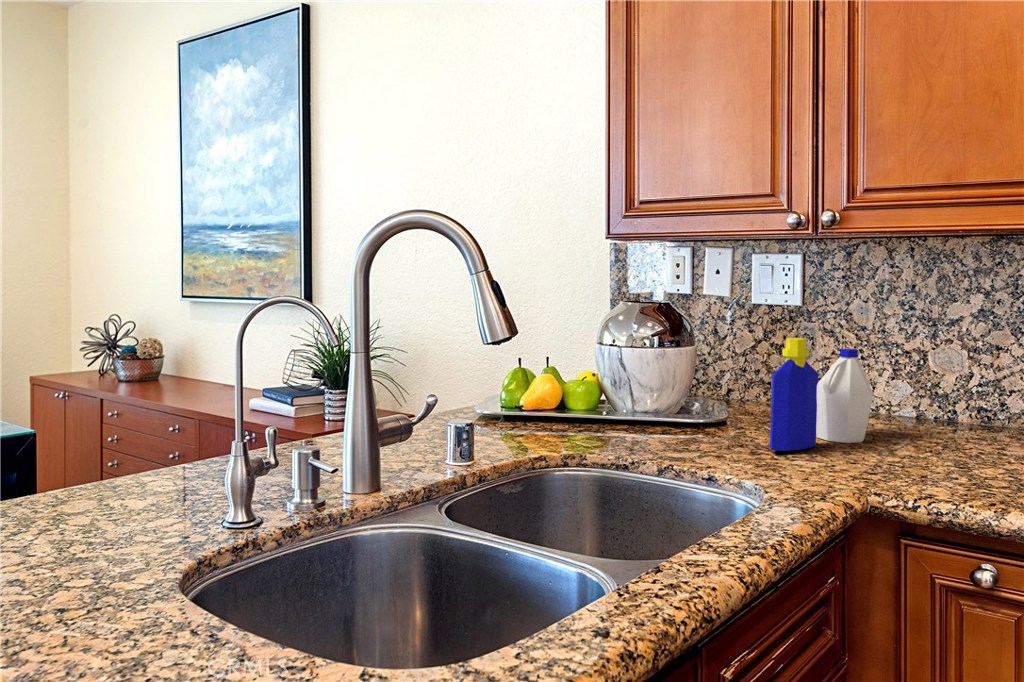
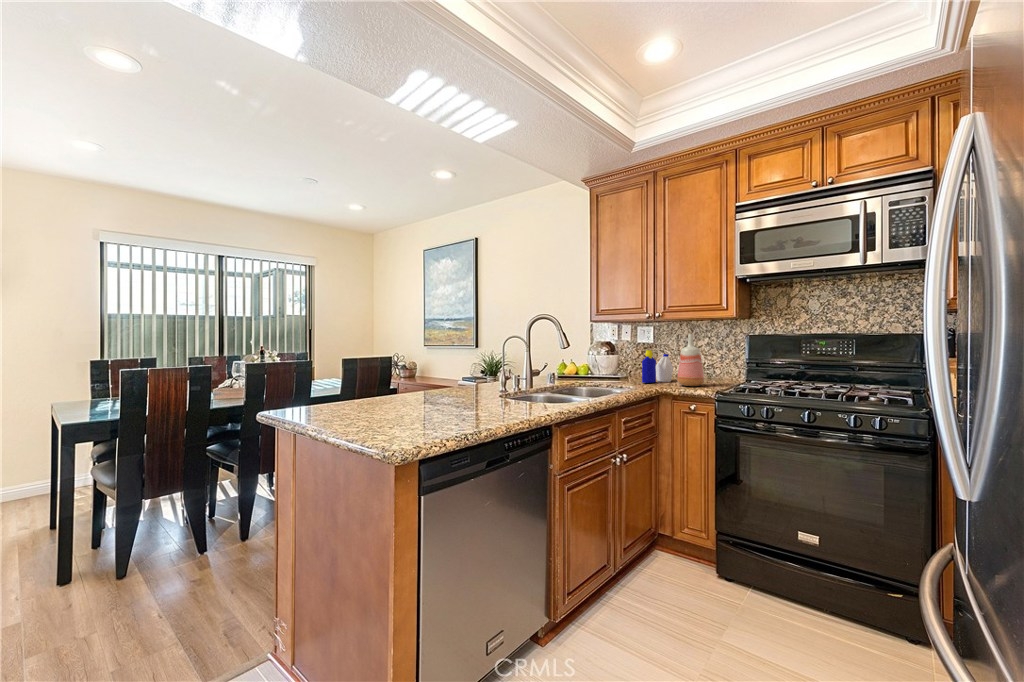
vase: none [898,287,999,477] -> present [677,334,704,386]

